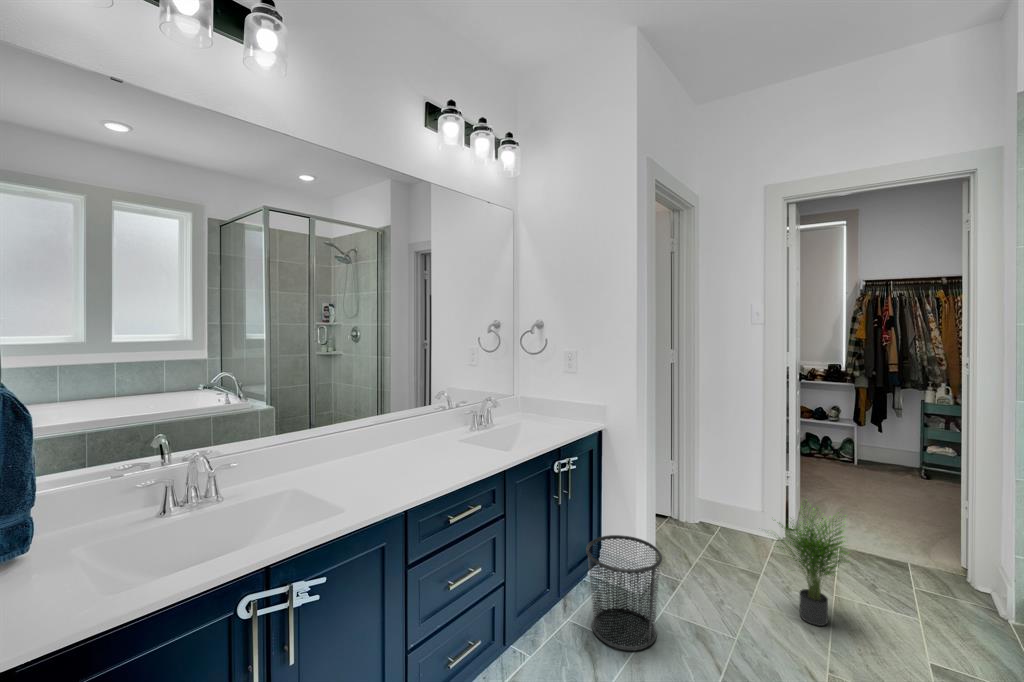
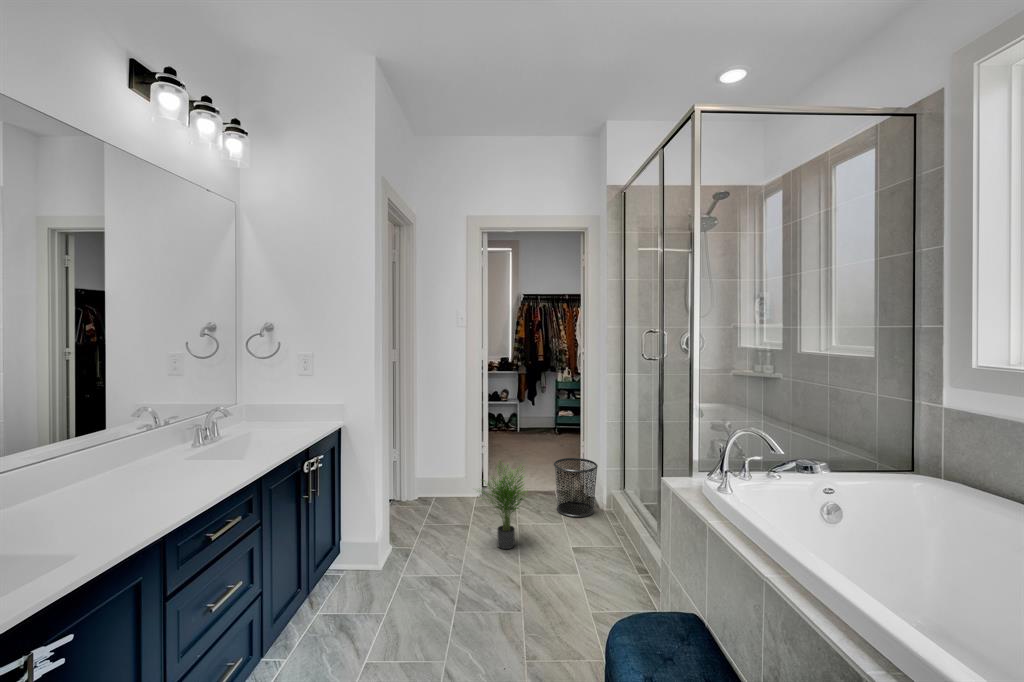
waste bin: present [586,535,662,650] -> present [554,458,598,517]

